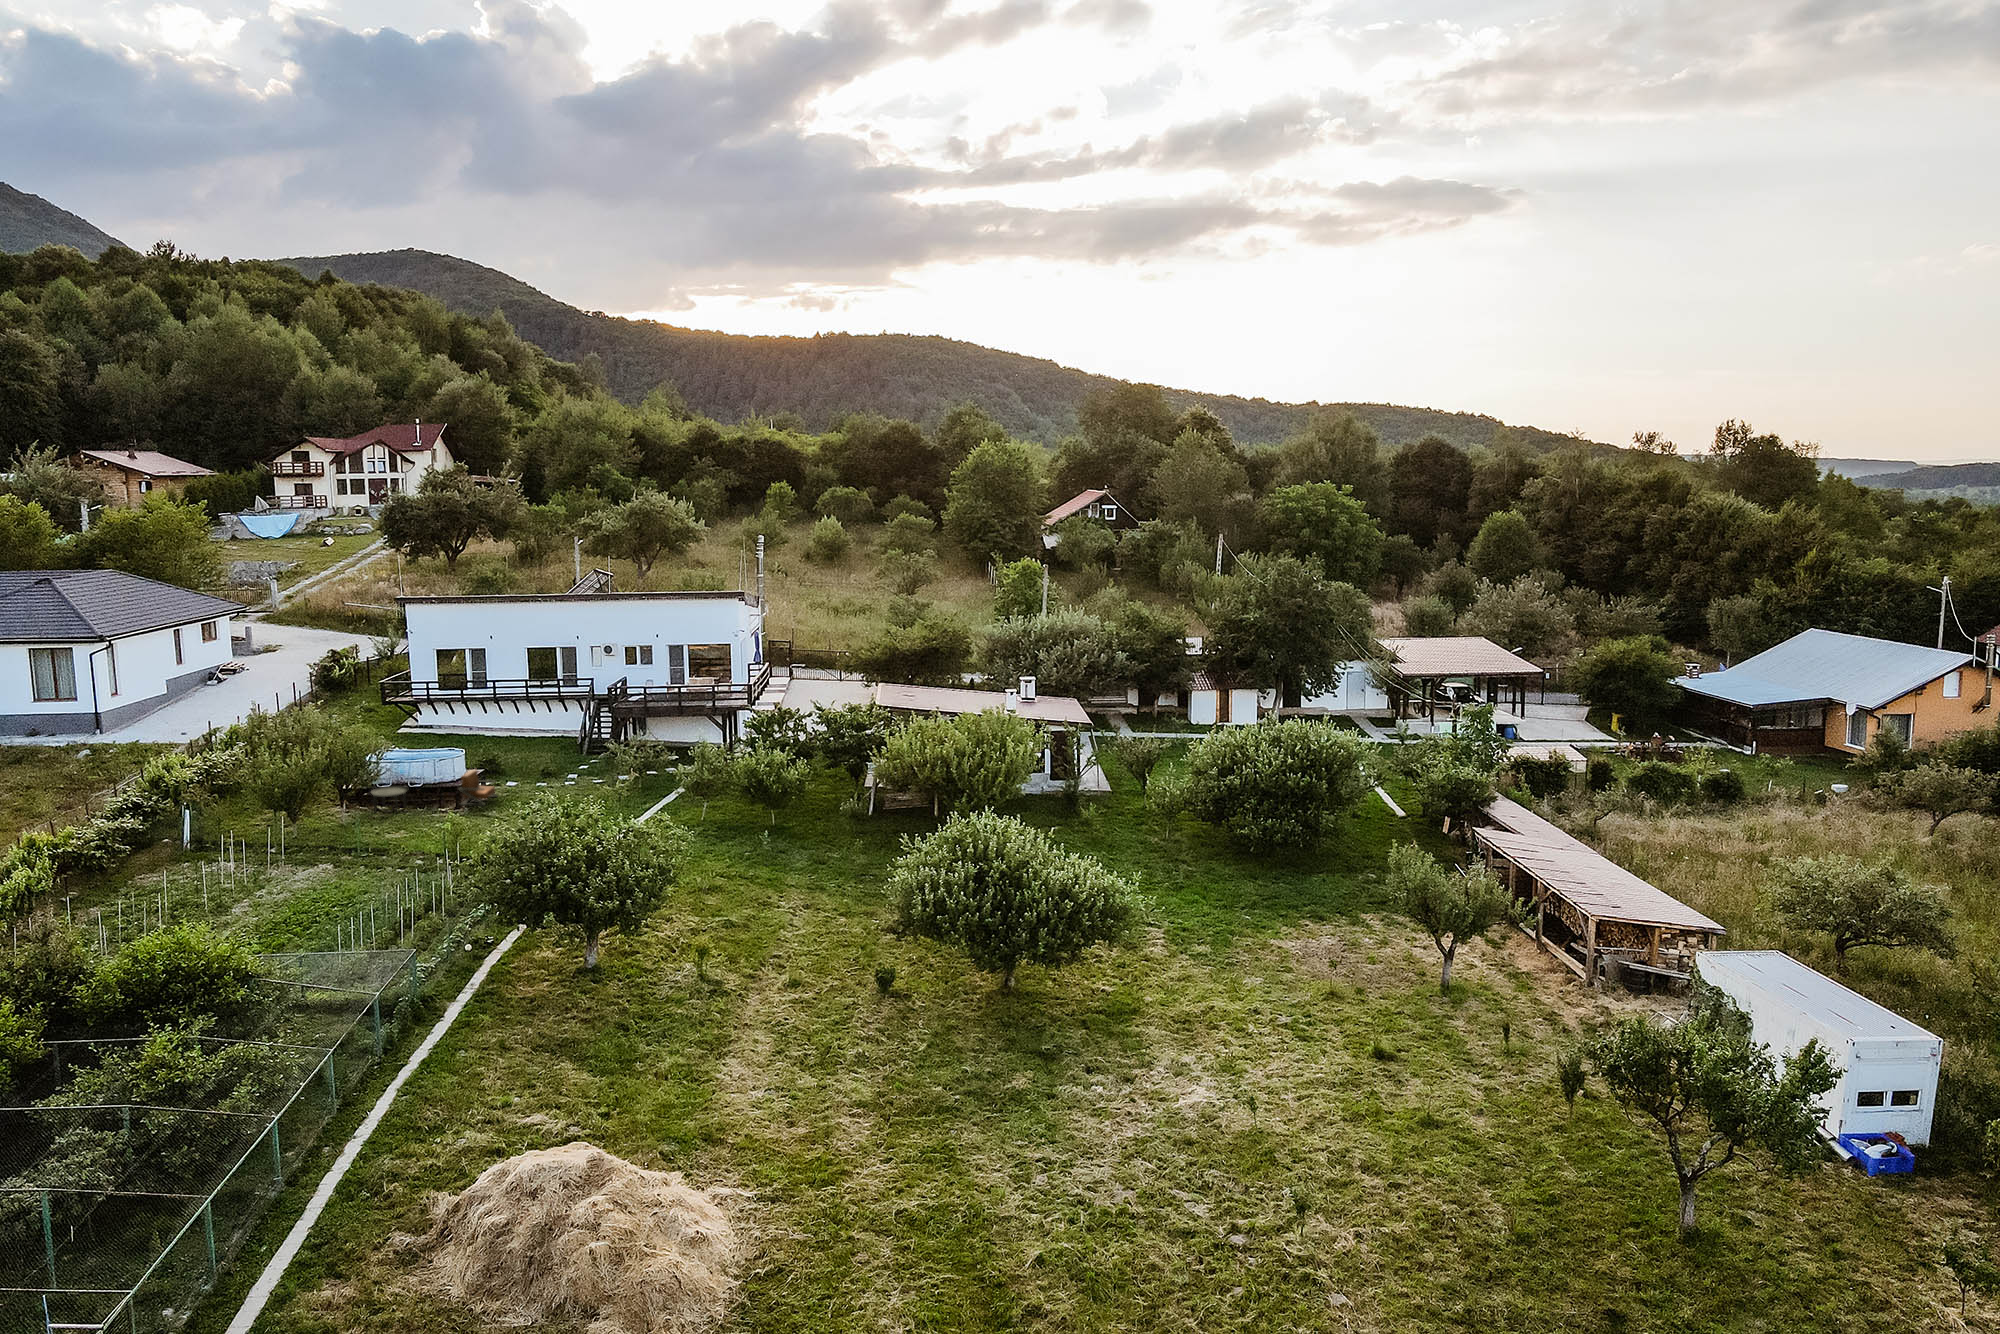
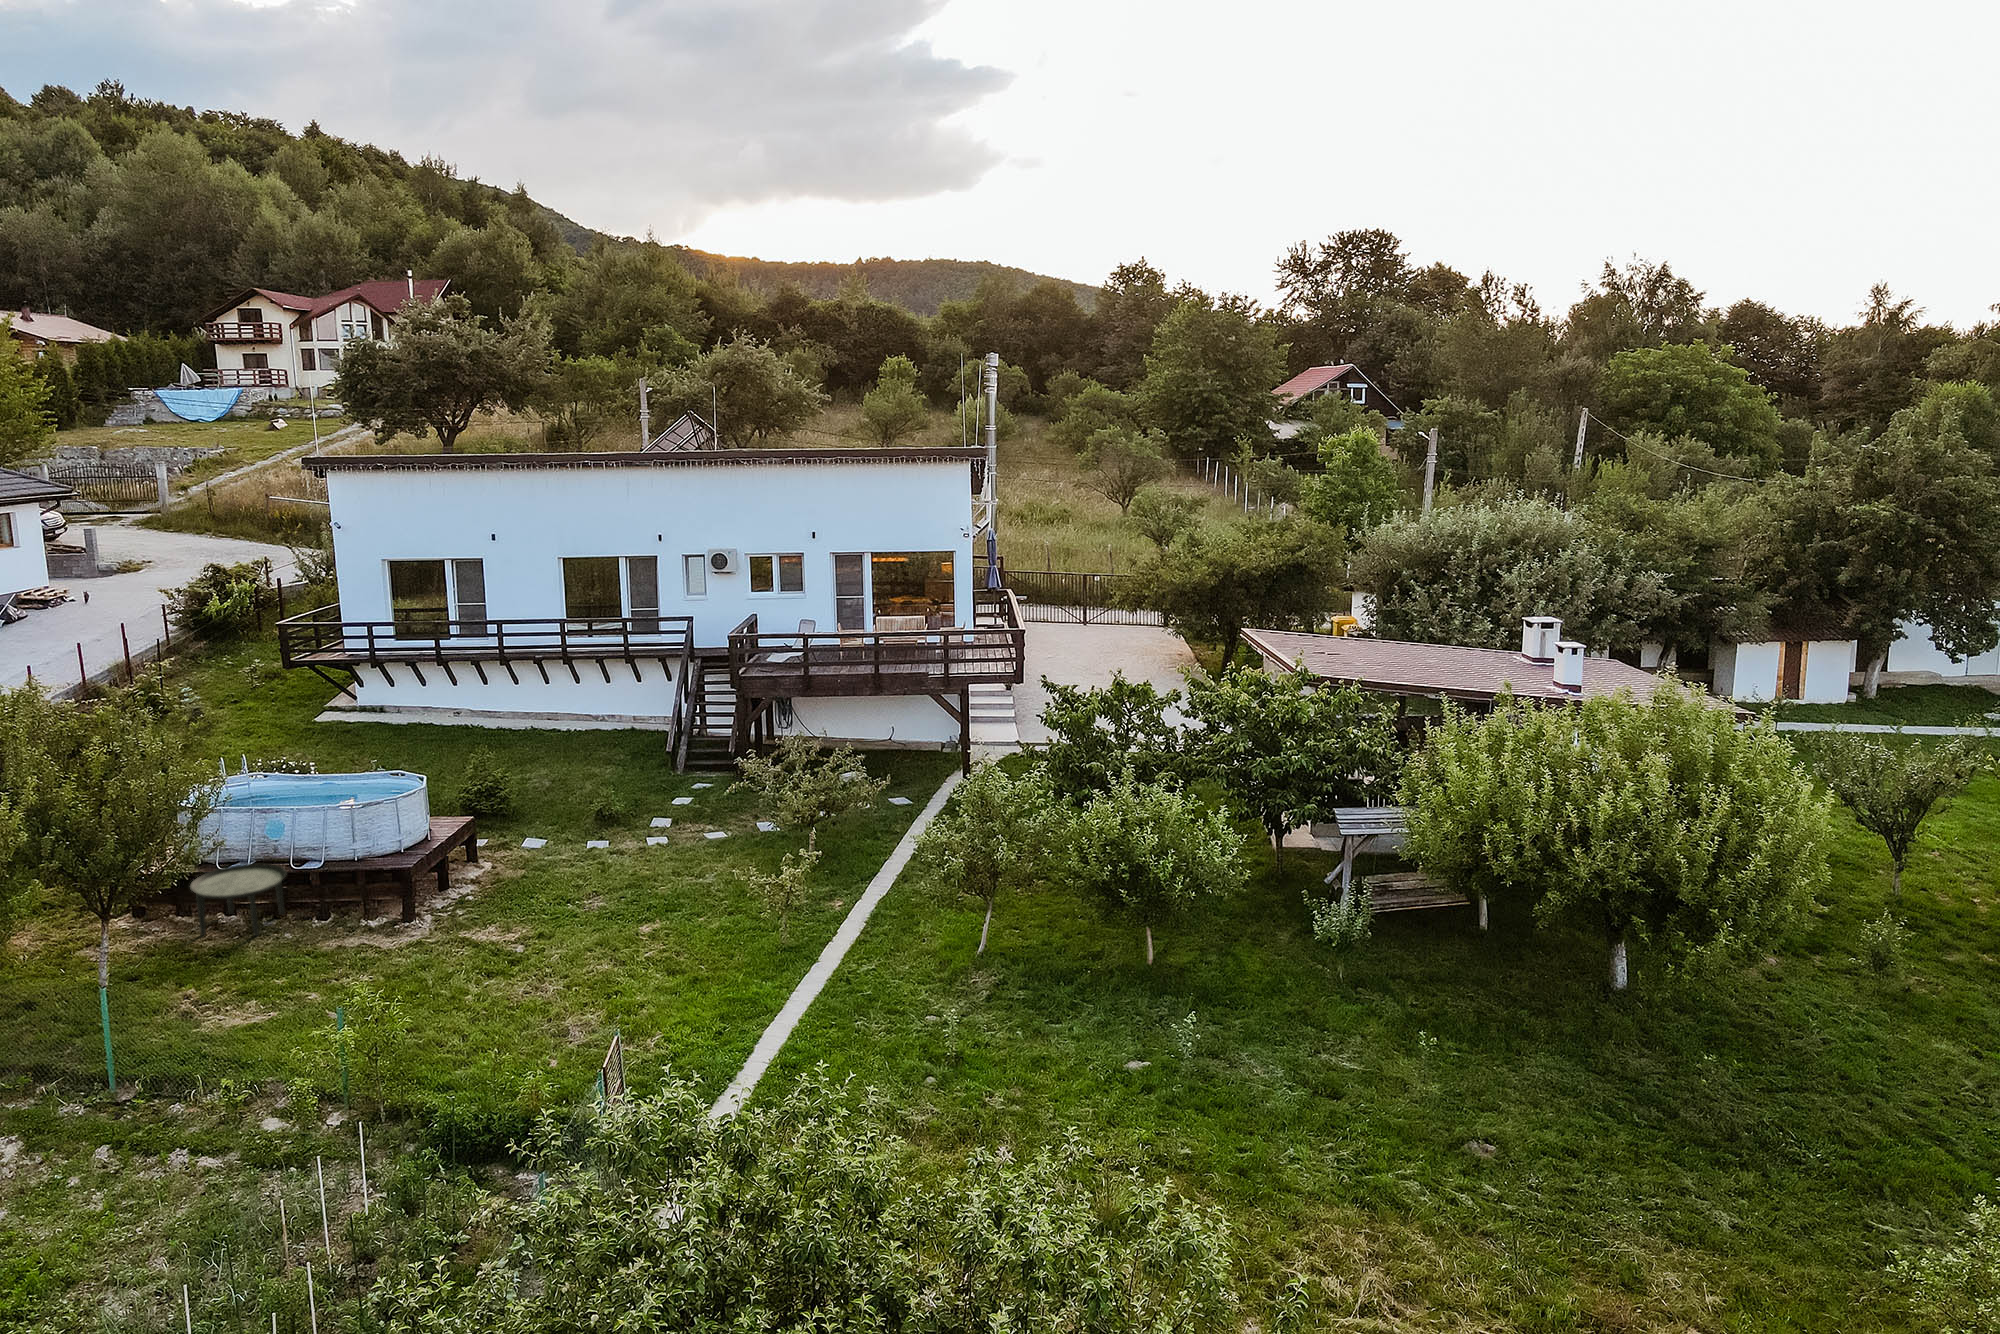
lounge chair: present [459,770,497,805] -> none [406,821,503,911]

